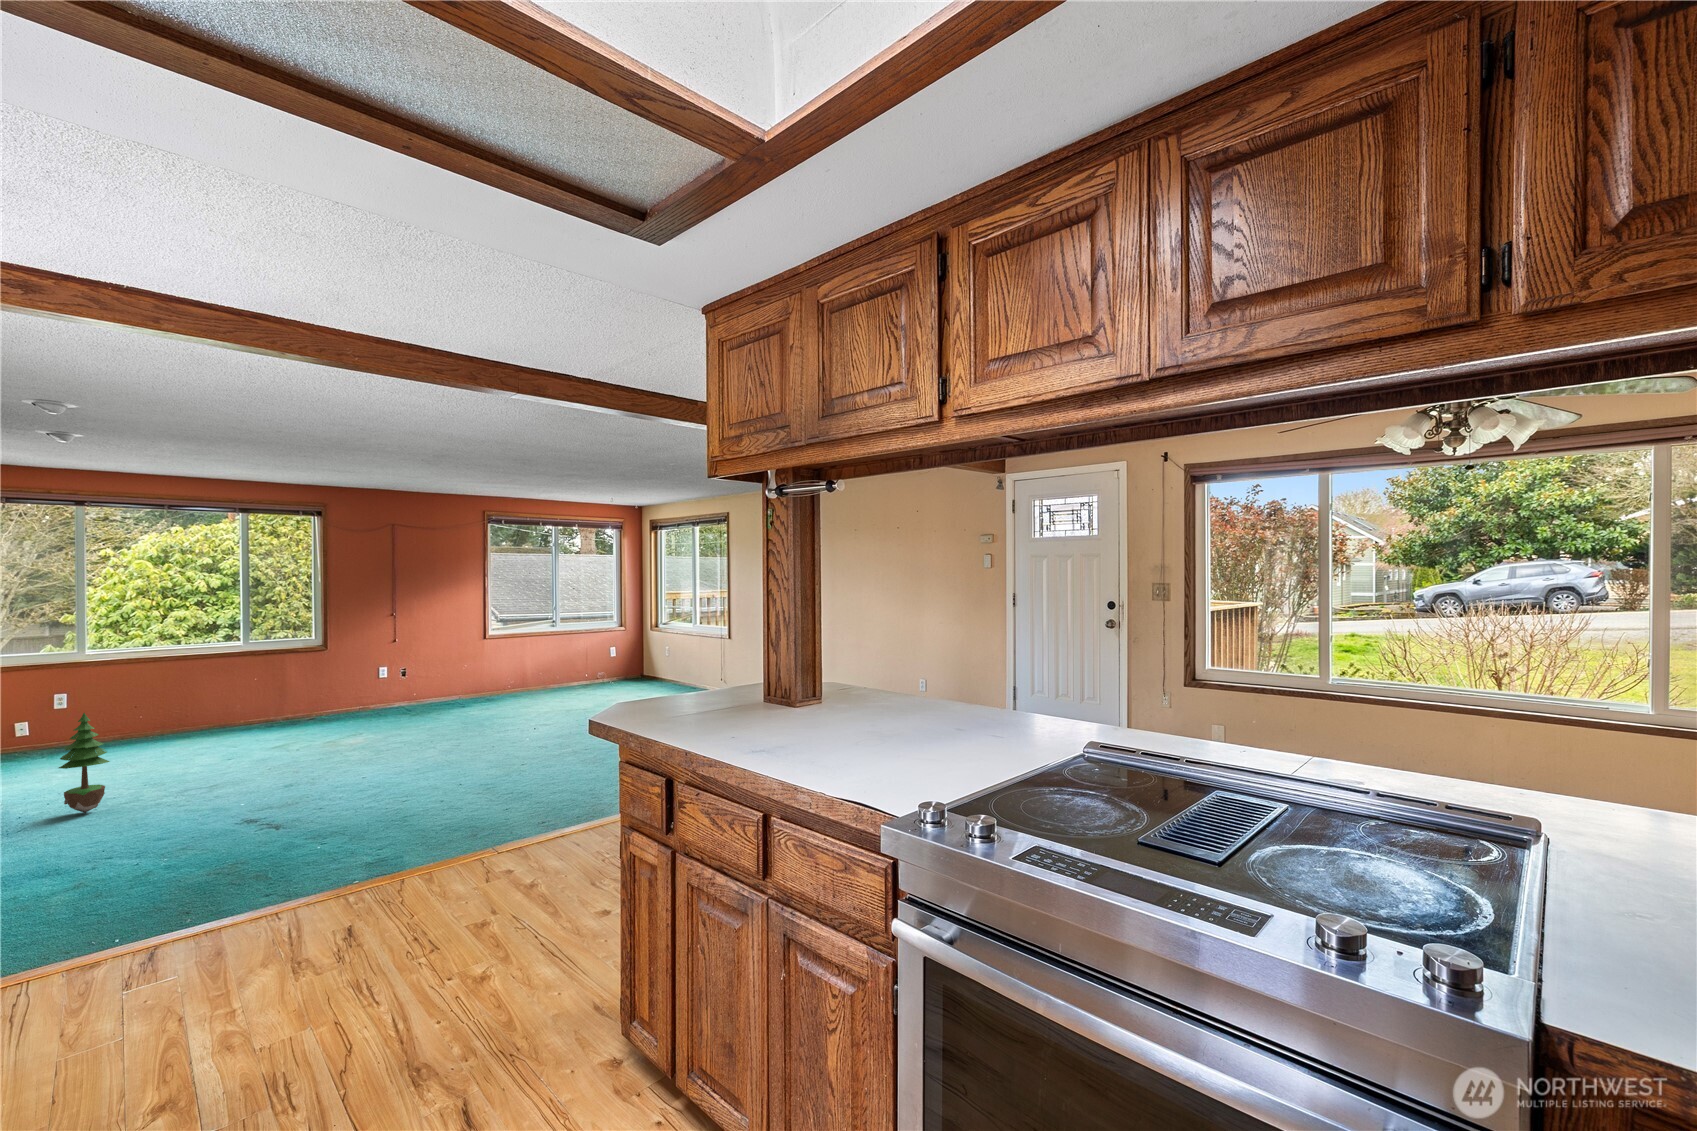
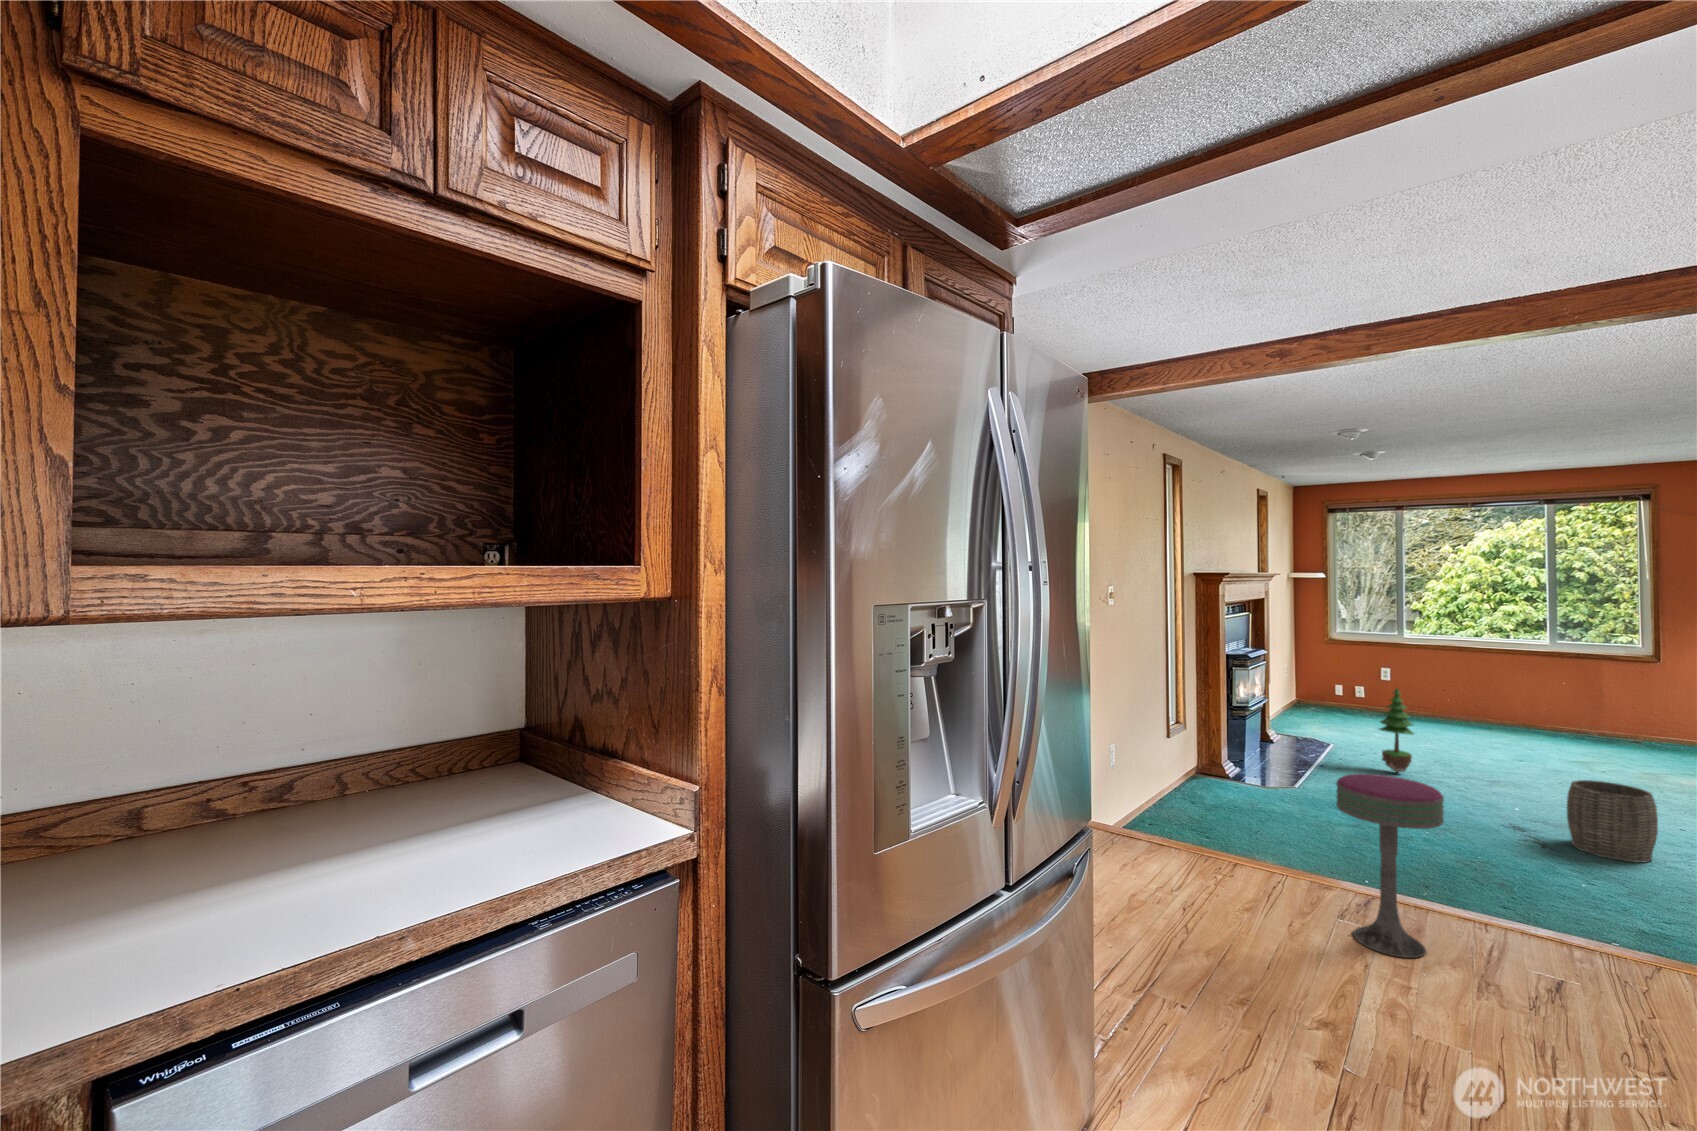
woven basket: none [286,750,353,818] -> present [1567,780,1658,863]
bar stool: none [119,797,250,1005] -> present [1336,774,1444,958]

